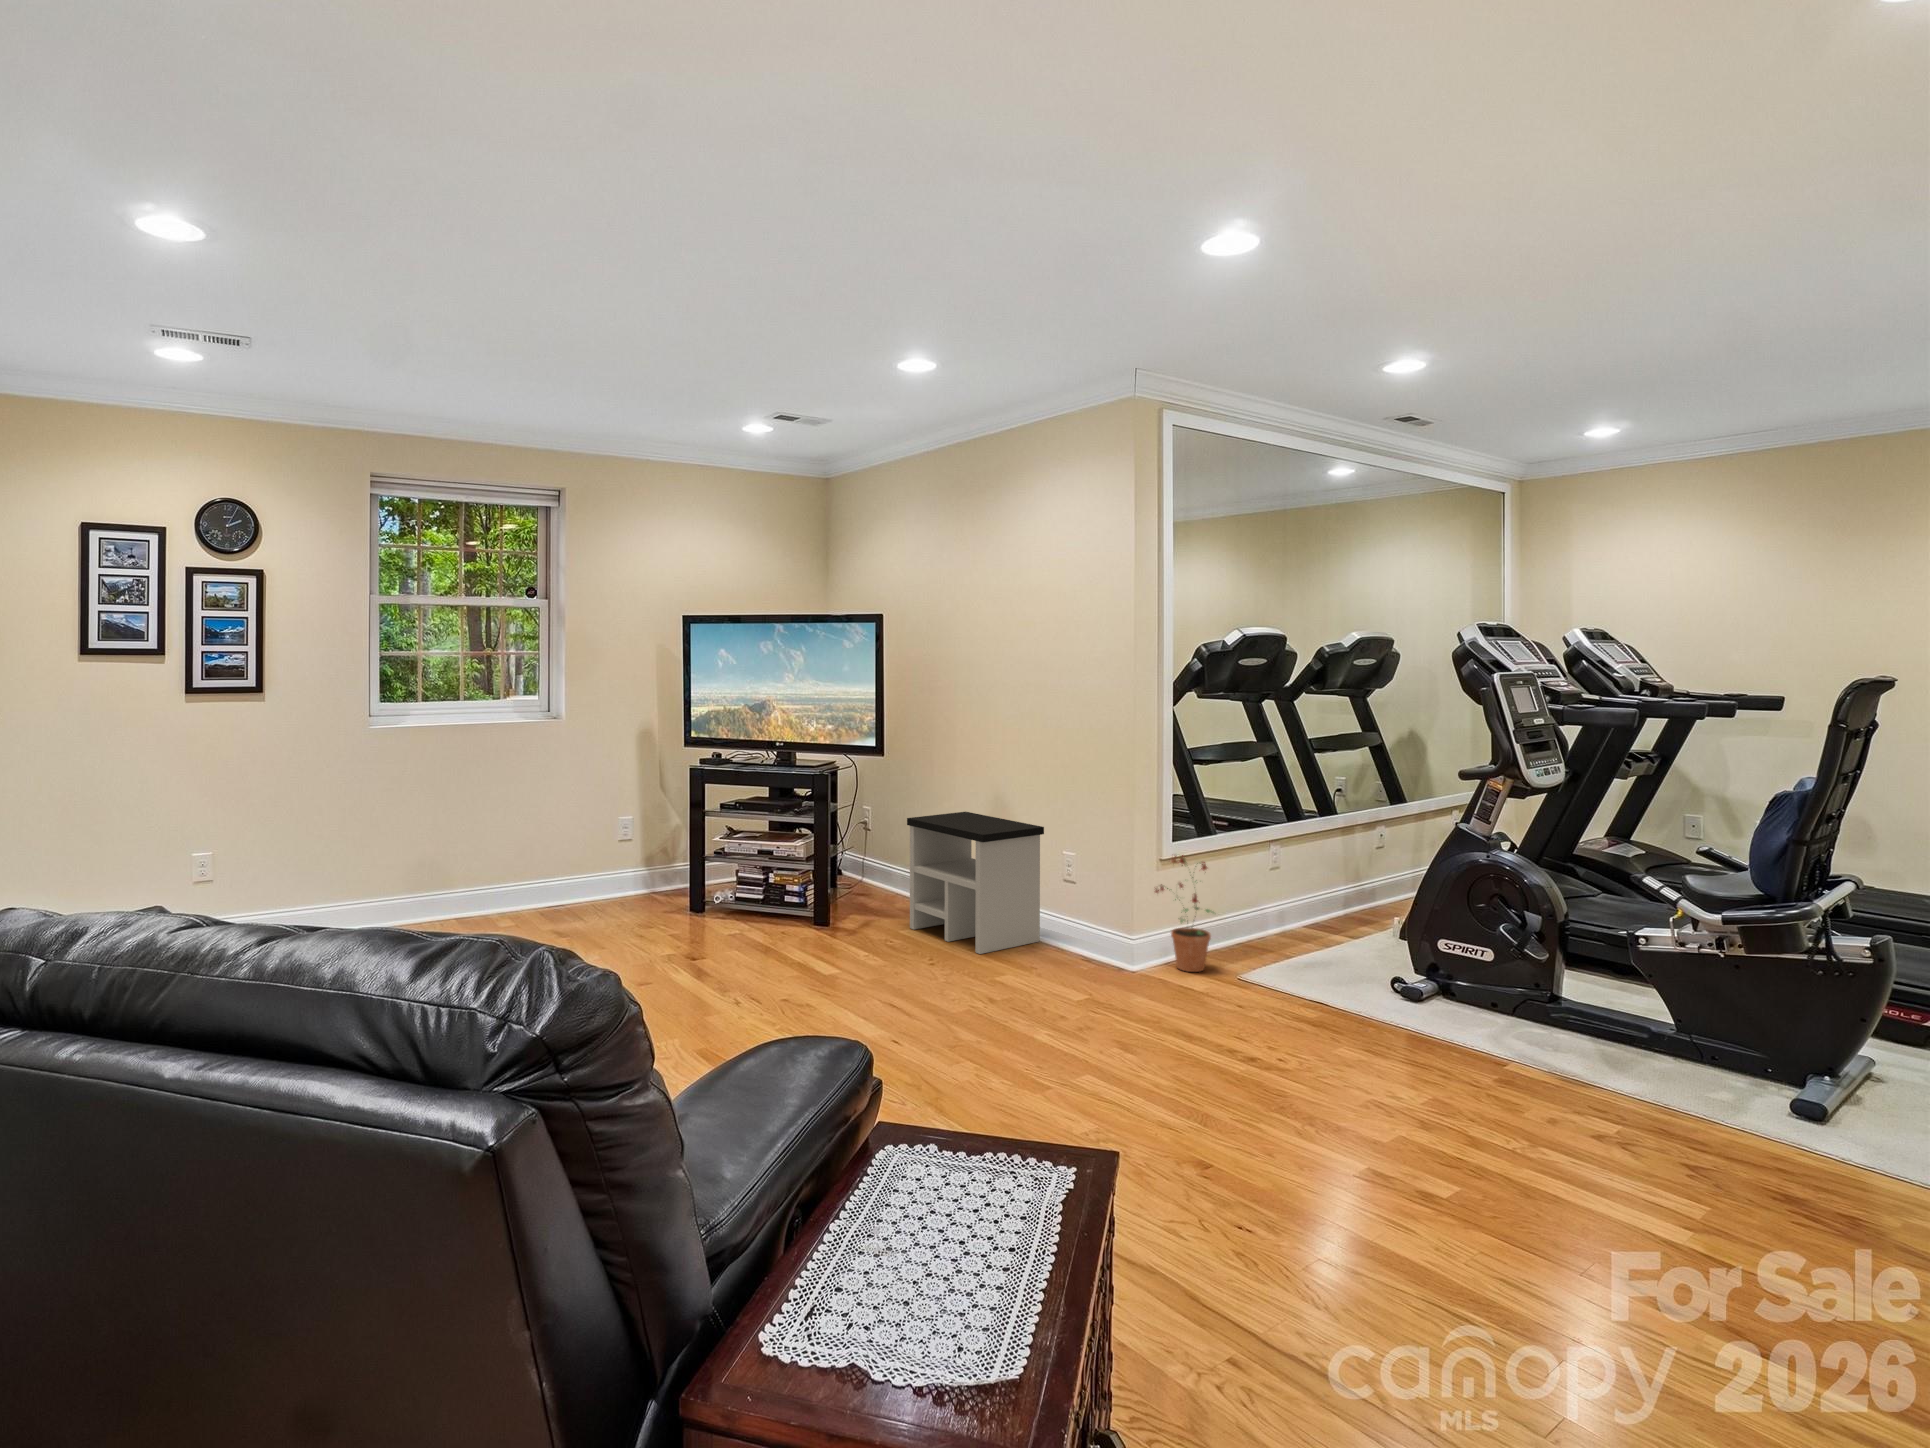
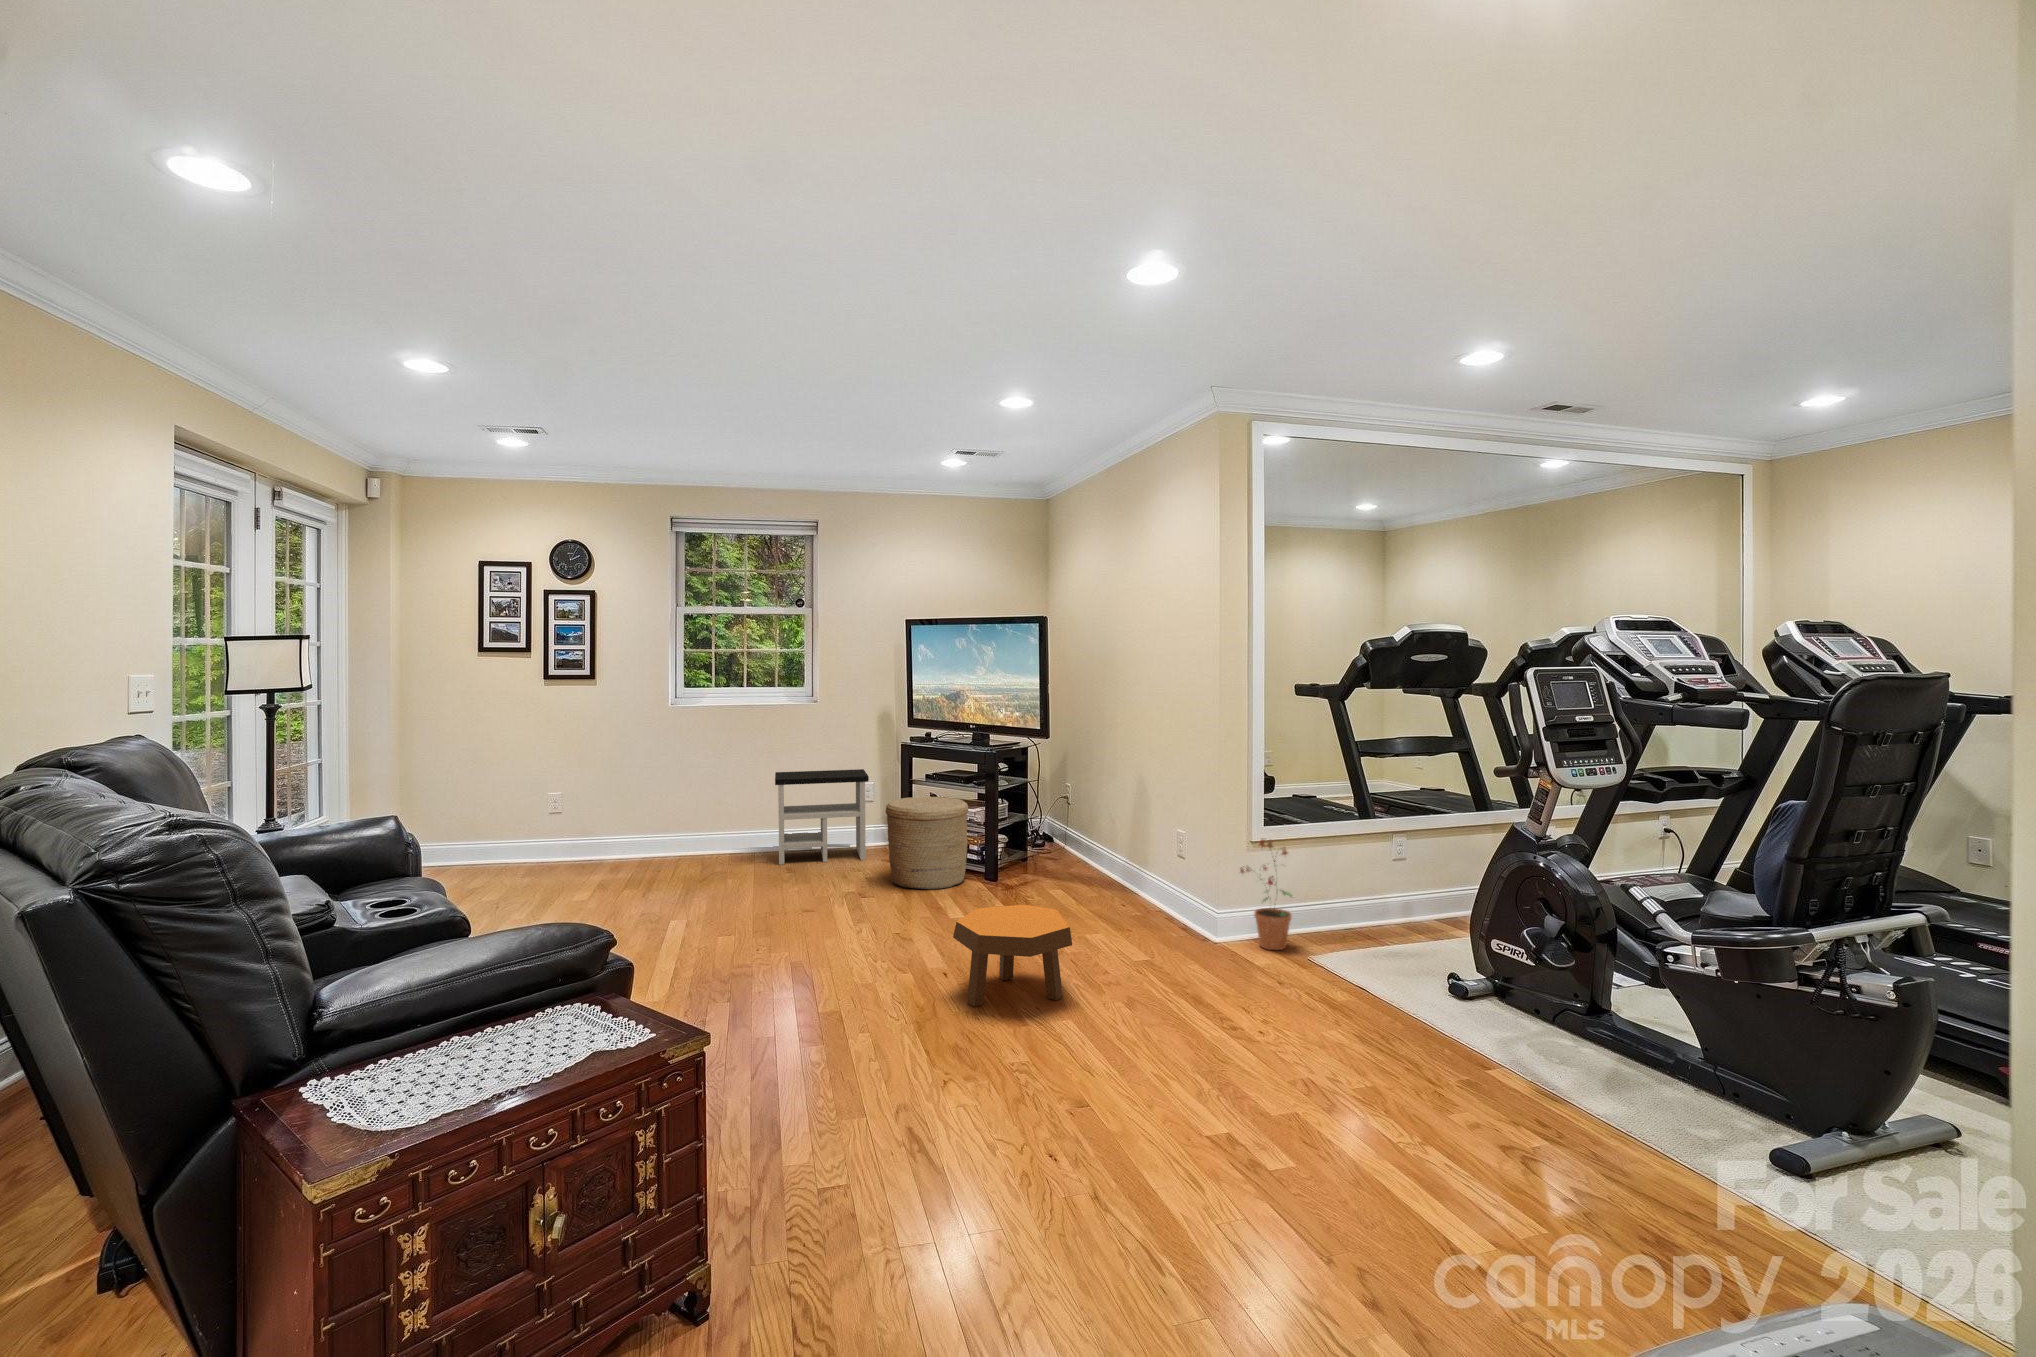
side table: present [907,812,1044,954] -> present [775,769,869,865]
woven basket: none [697,829,797,941] -> present [885,797,968,889]
footstool: none [920,946,1060,1071] -> present [953,905,1072,1007]

